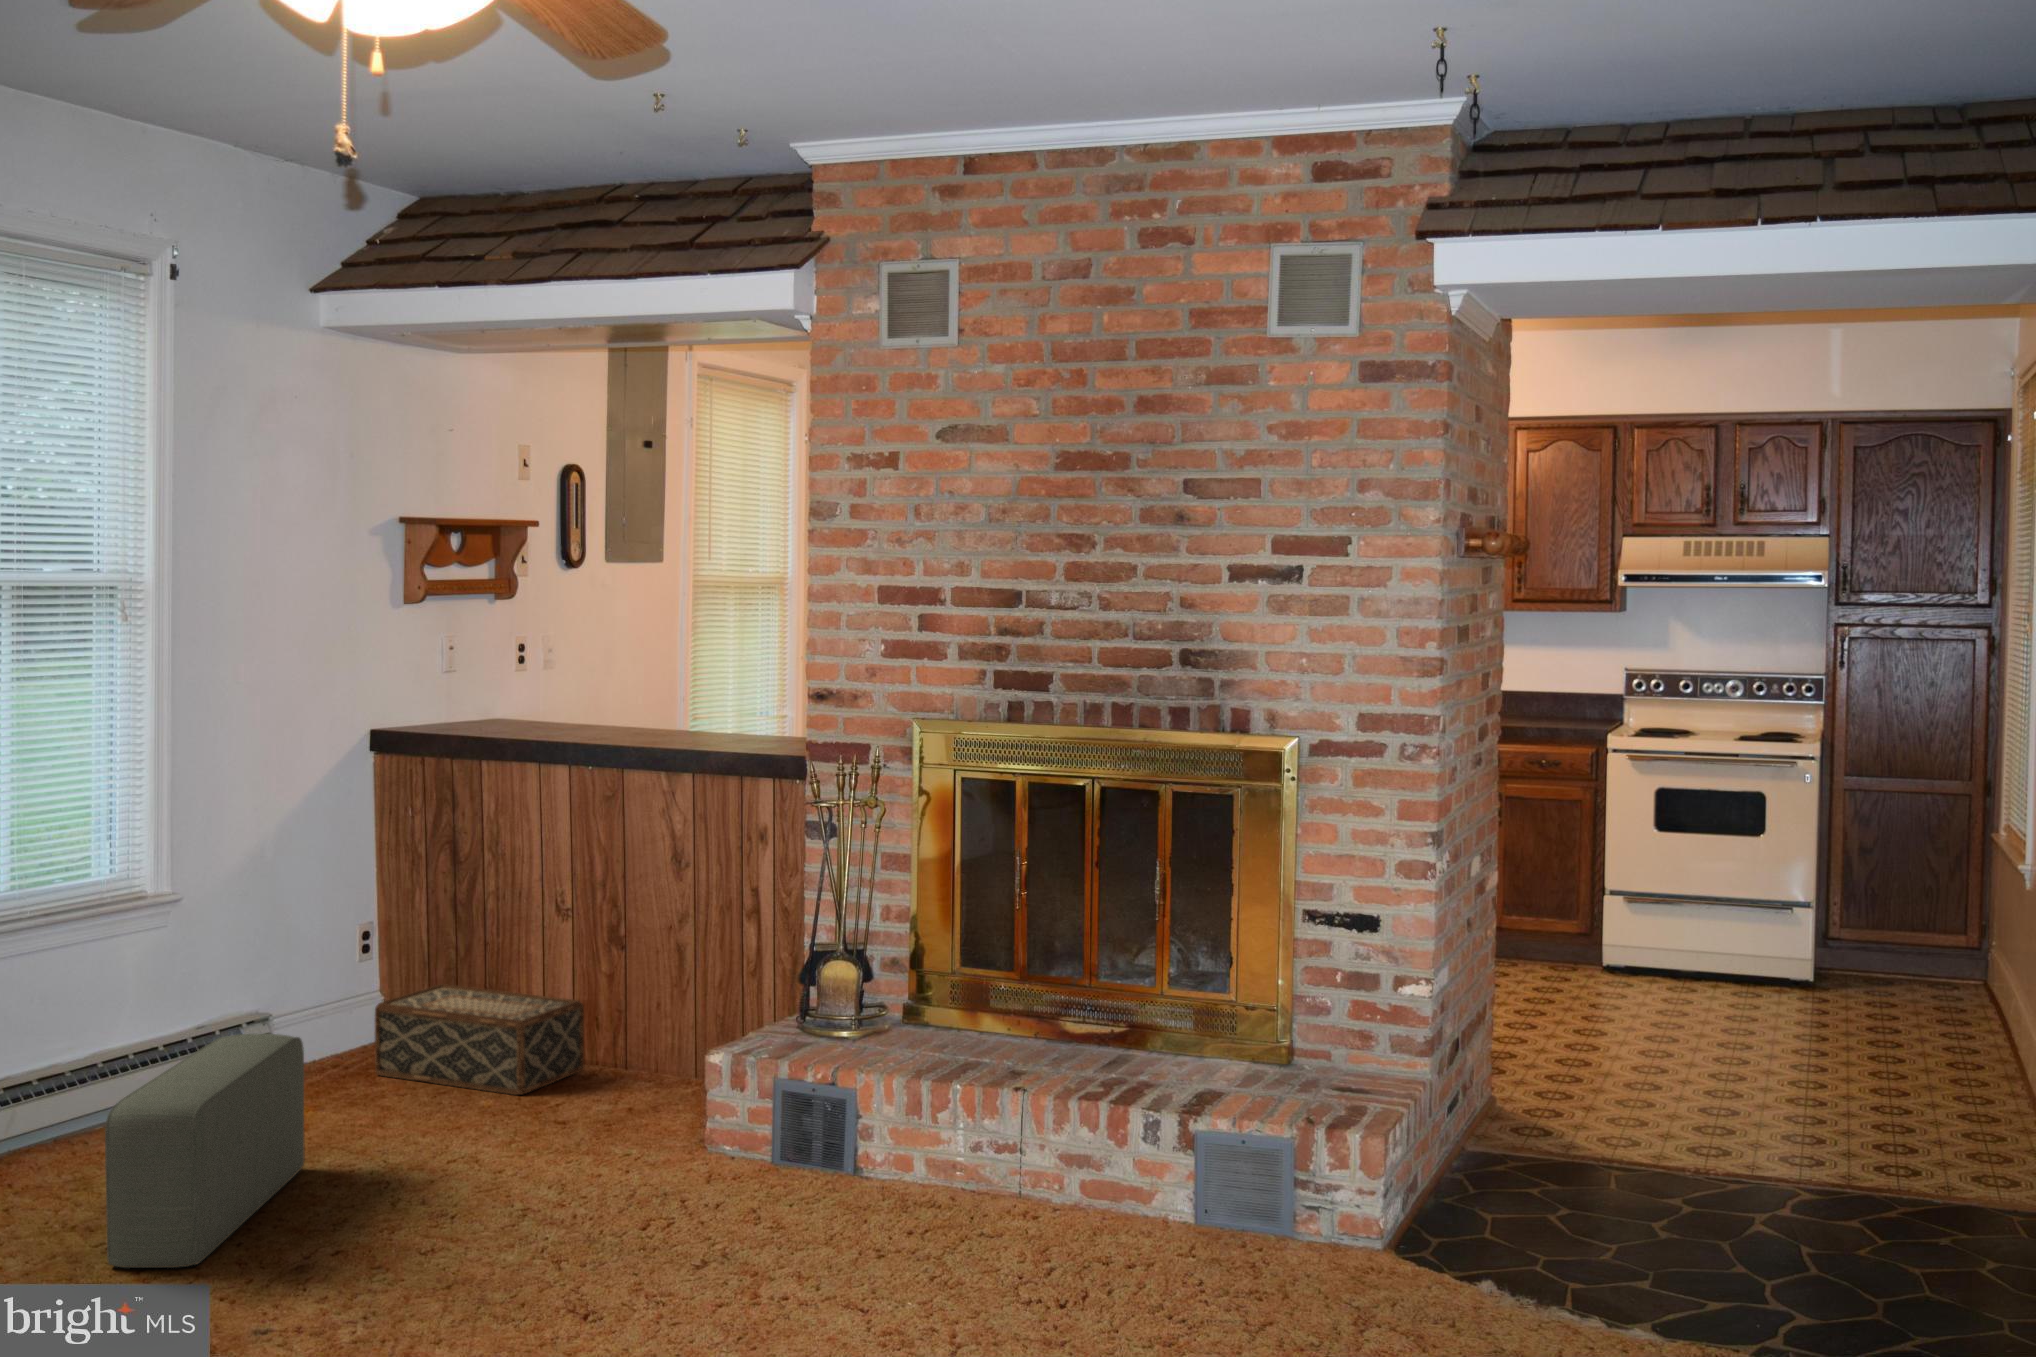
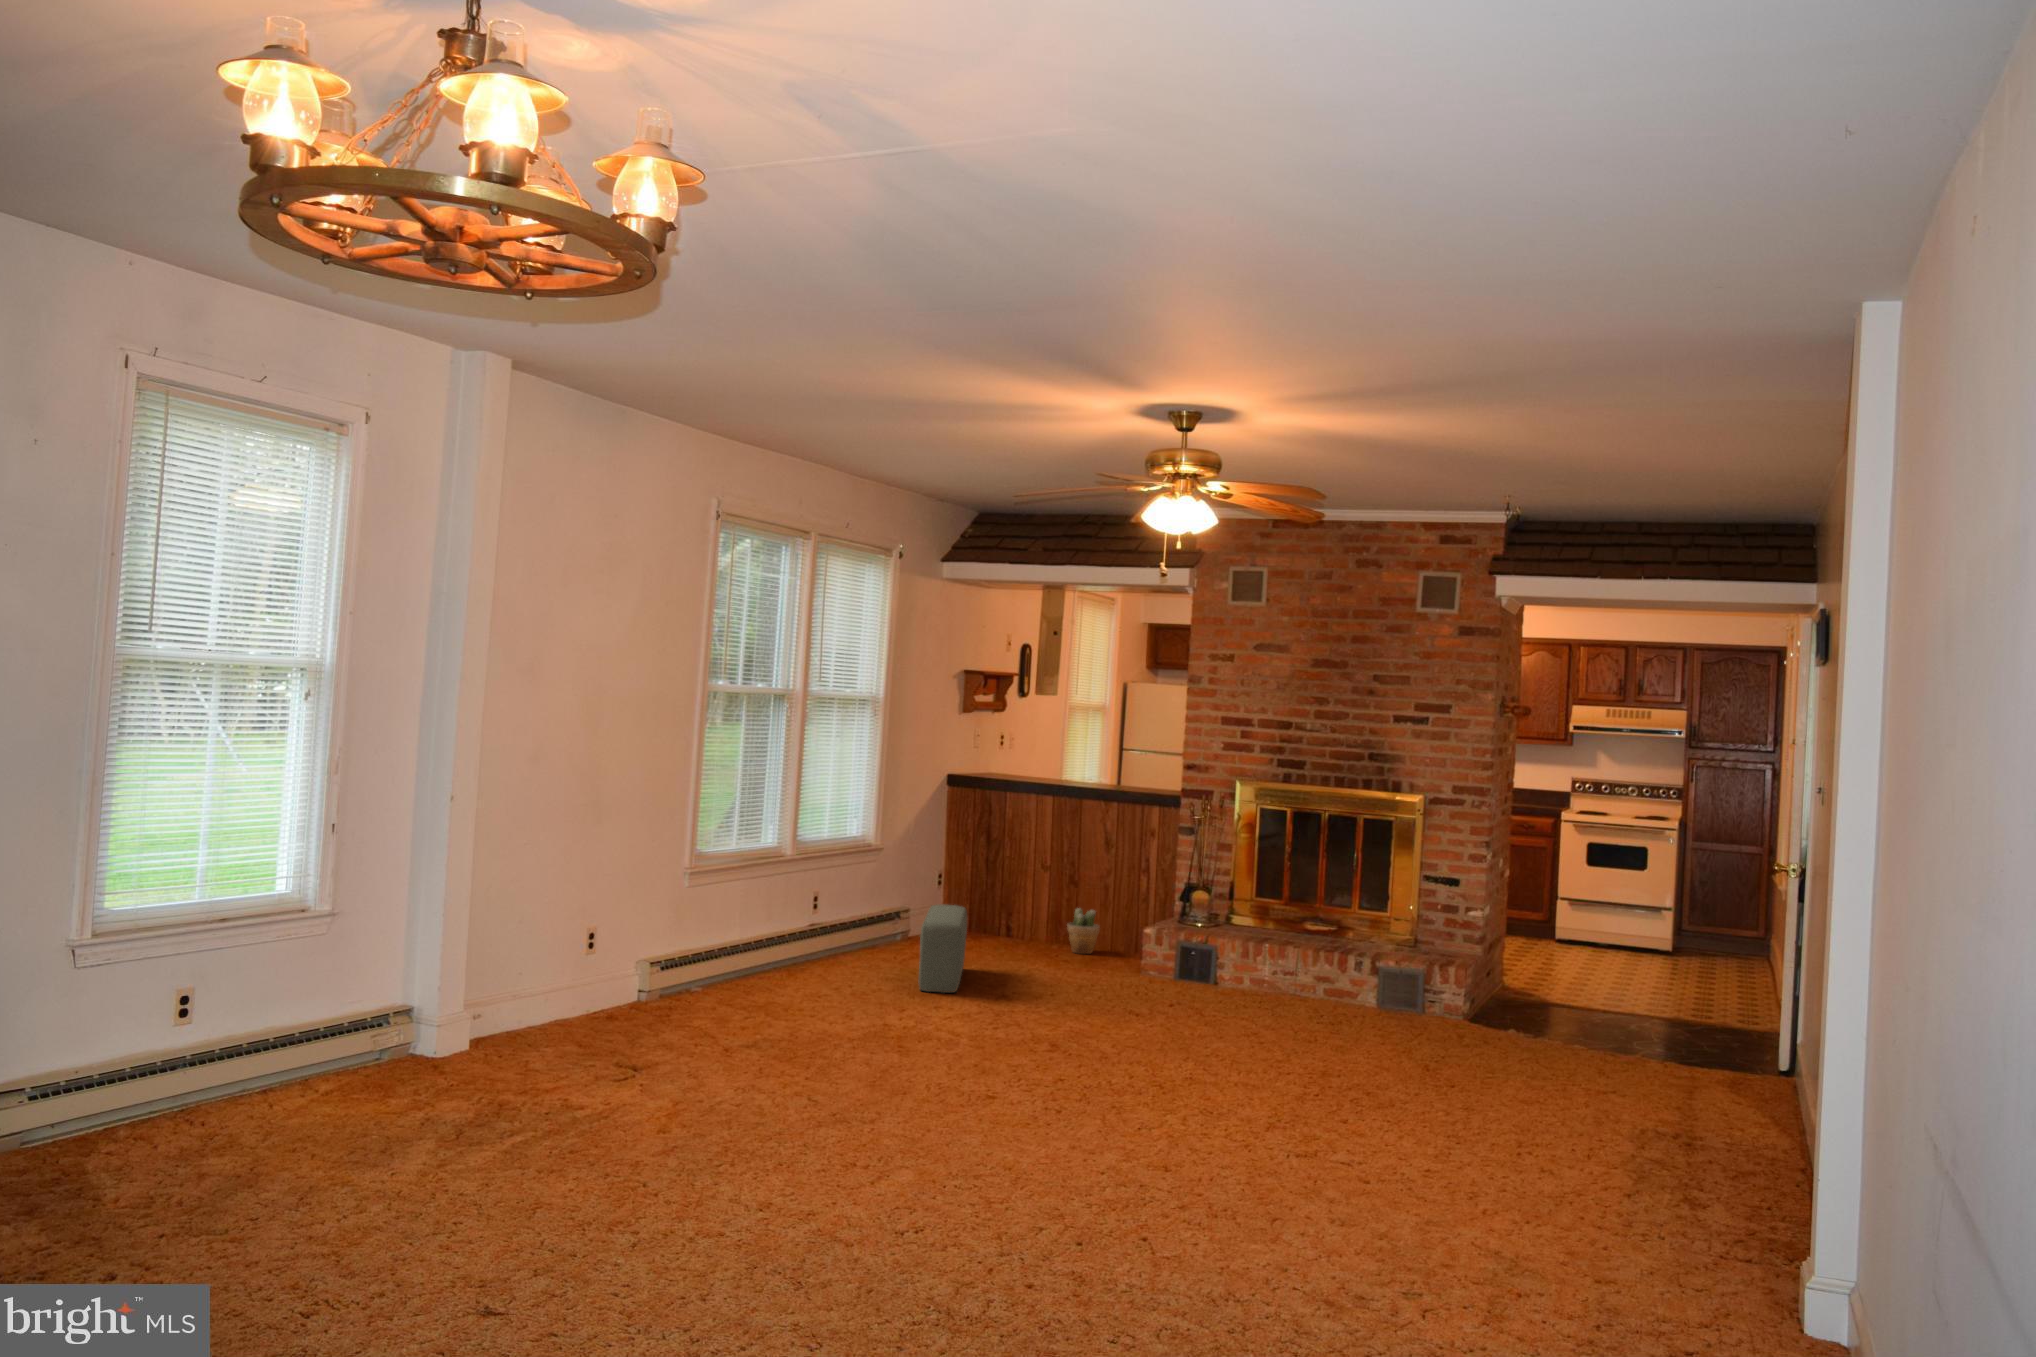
woven basket: present [375,984,584,1095] -> none [954,901,1054,952]
potted plant: none [598,998,667,1093] -> present [1068,908,1100,954]

